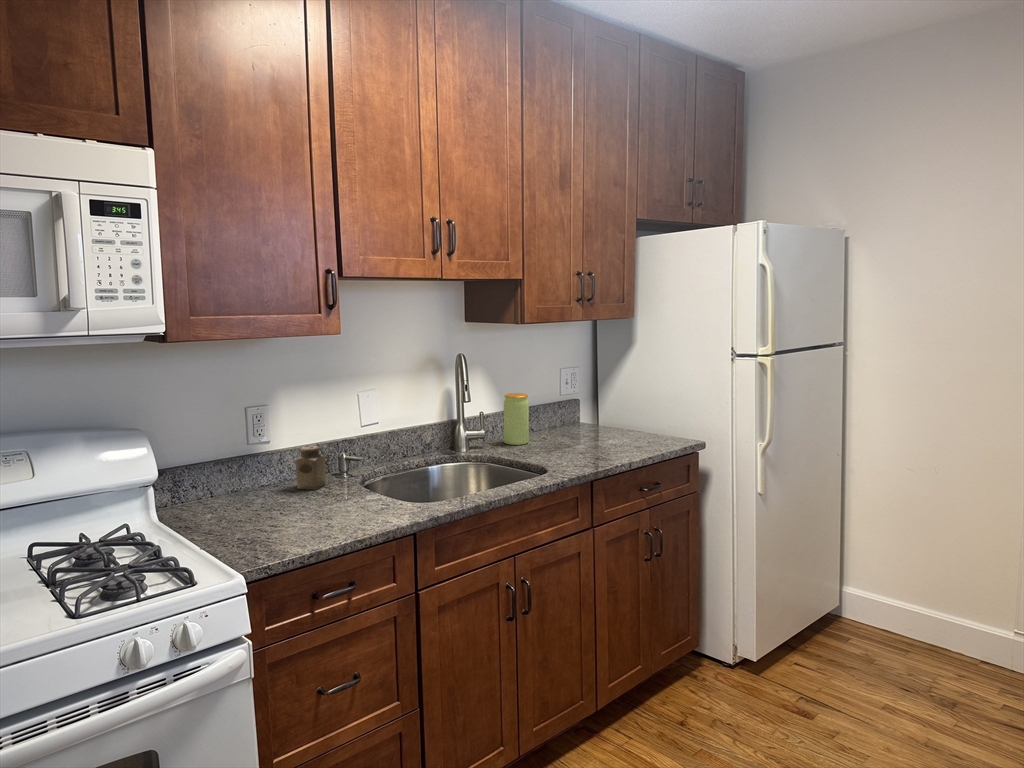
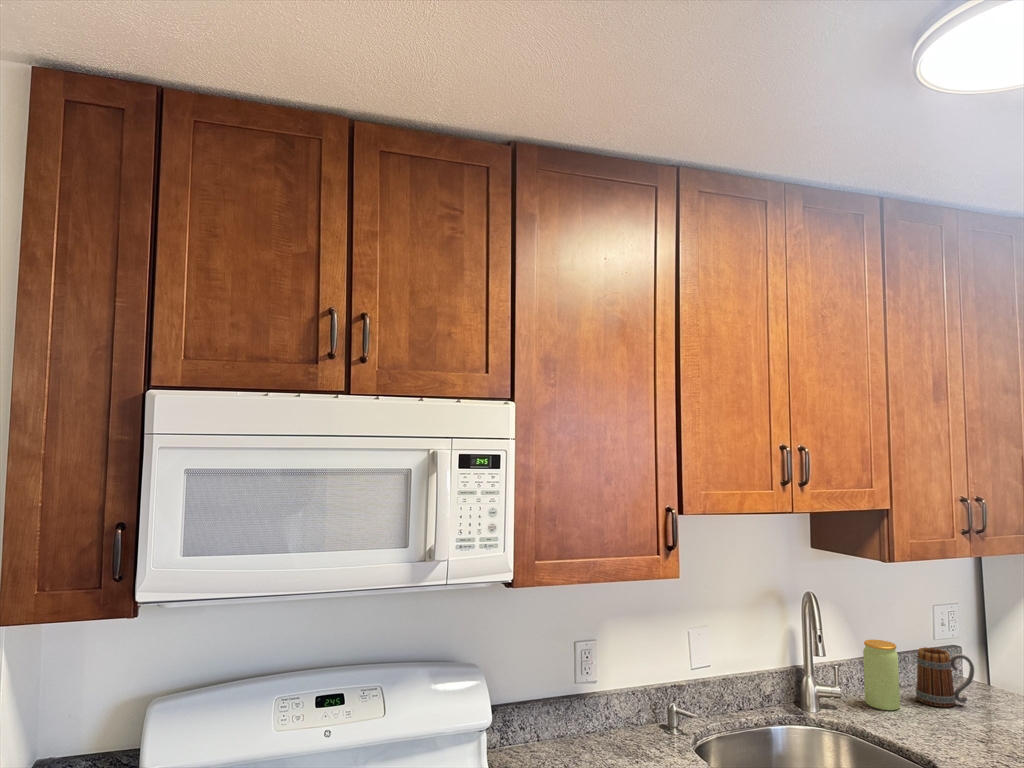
mug: none [542,397,582,439] -> present [916,647,974,707]
salt shaker: present [296,446,326,490] -> none [623,693,655,750]

